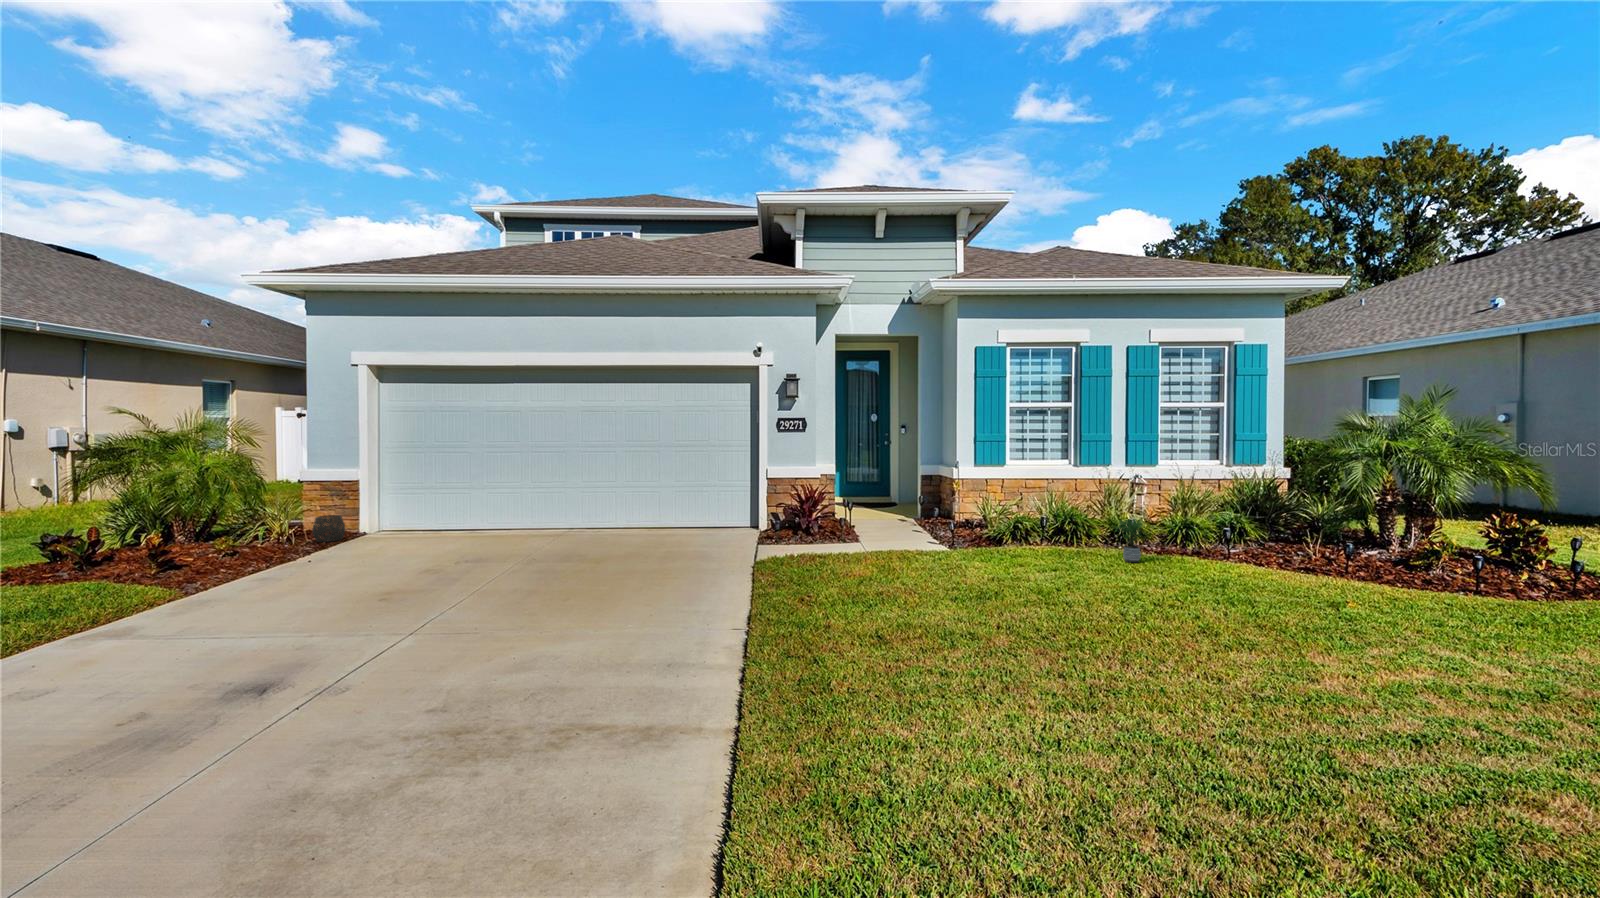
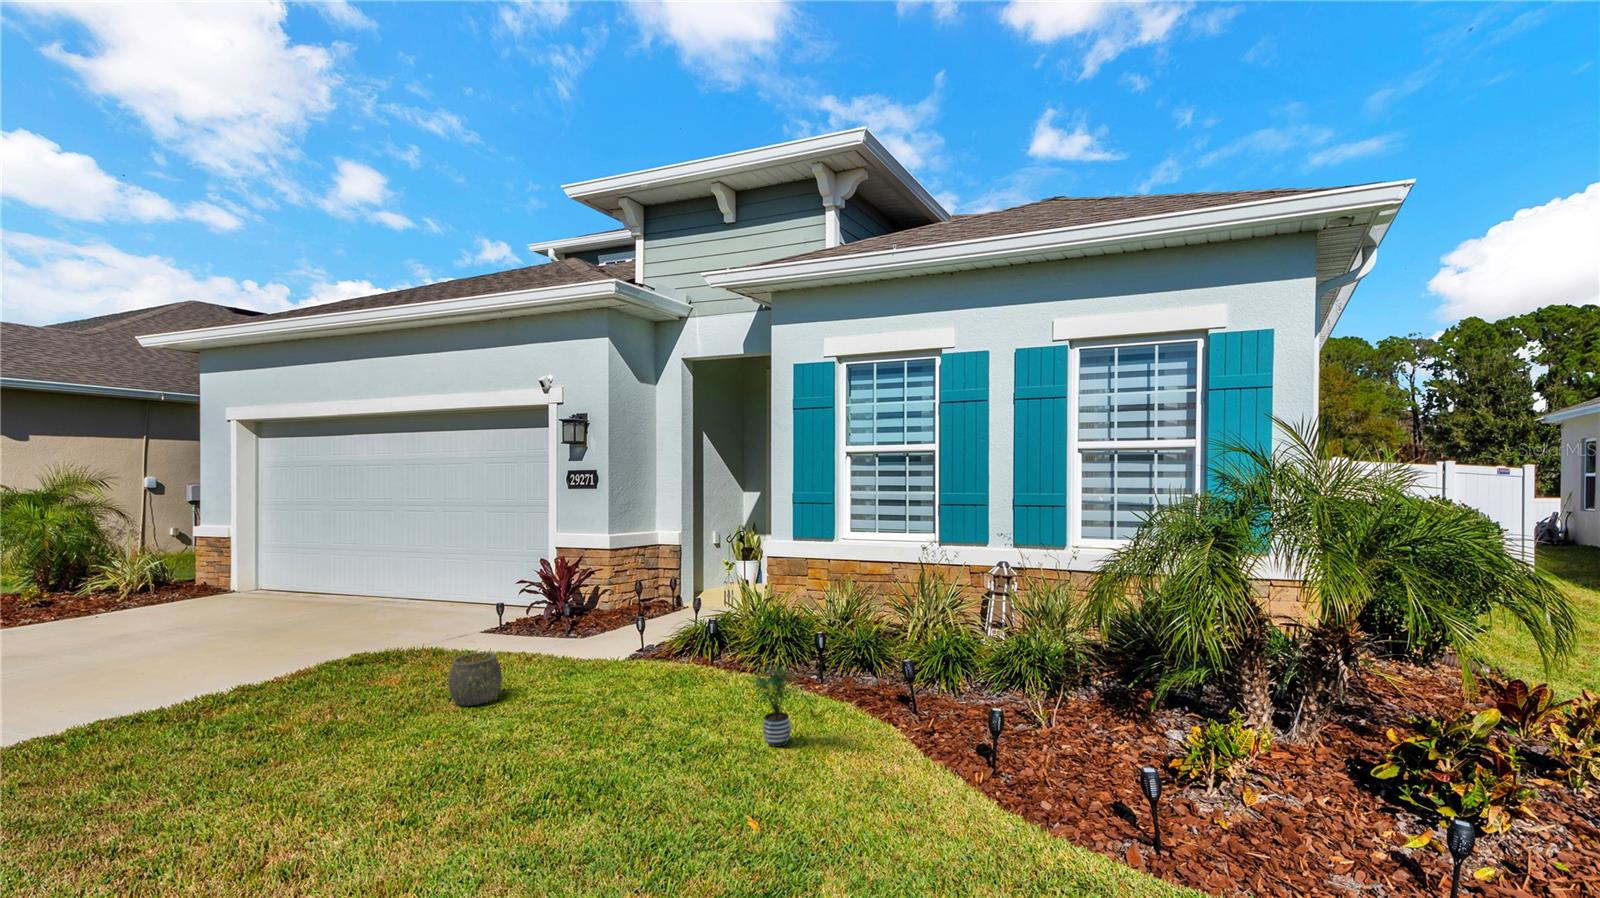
woven basket: present [312,515,345,542] -> present [448,652,502,706]

